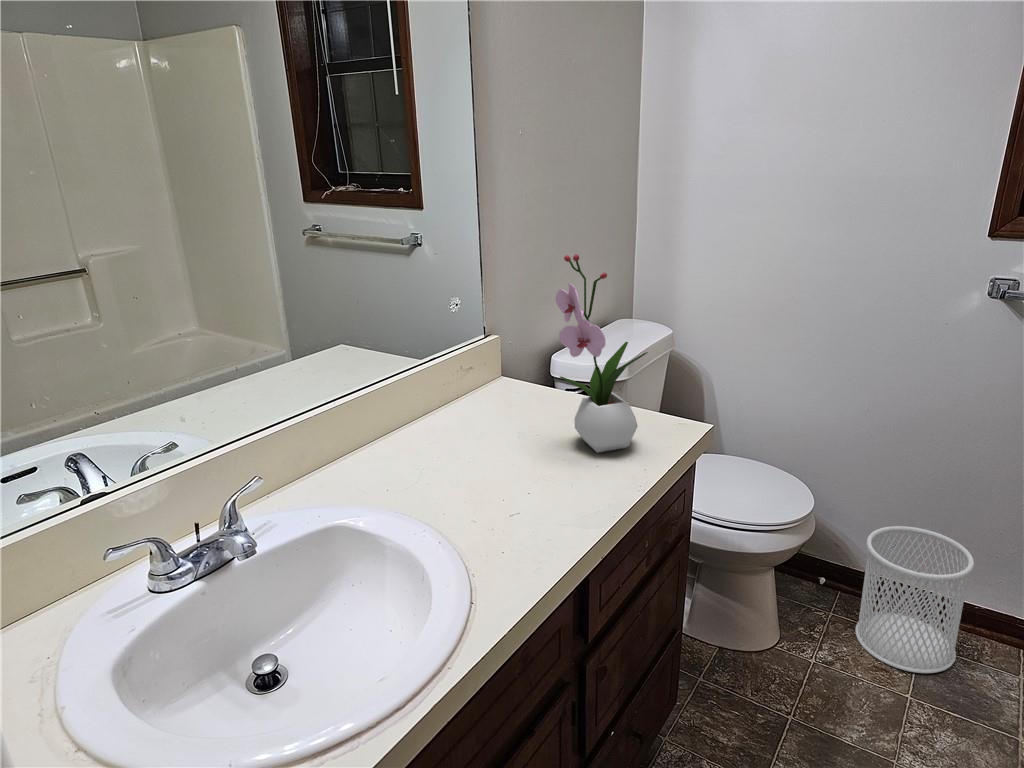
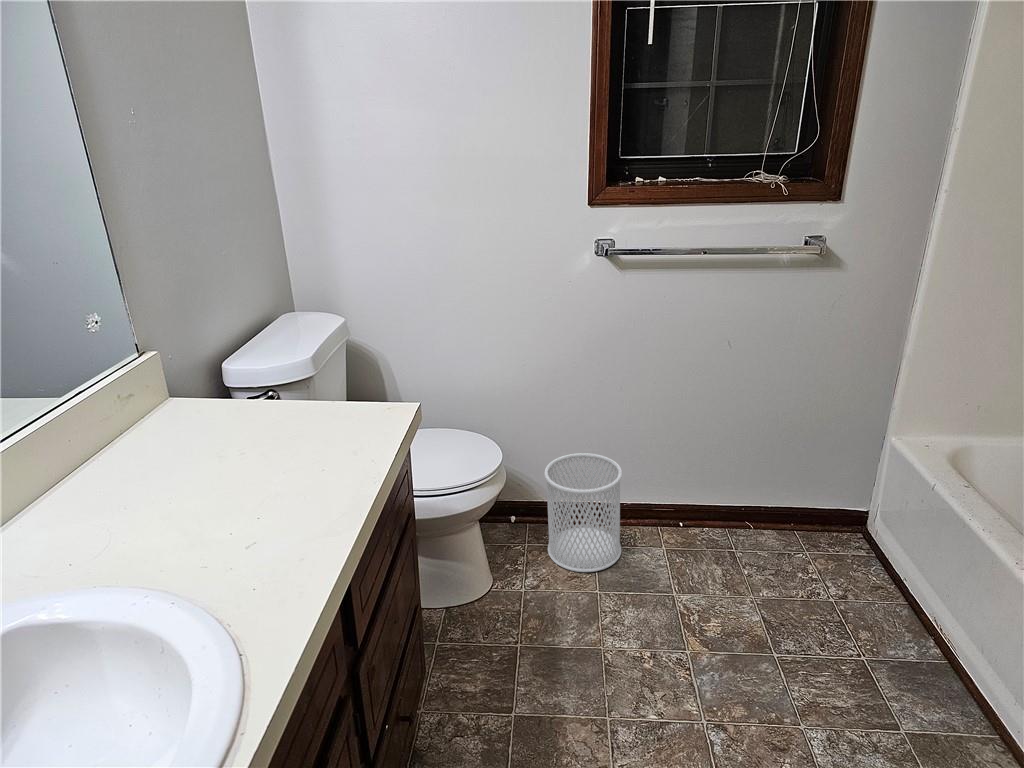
flower arrangement: present [556,254,648,453] -> none [239,254,352,458]

